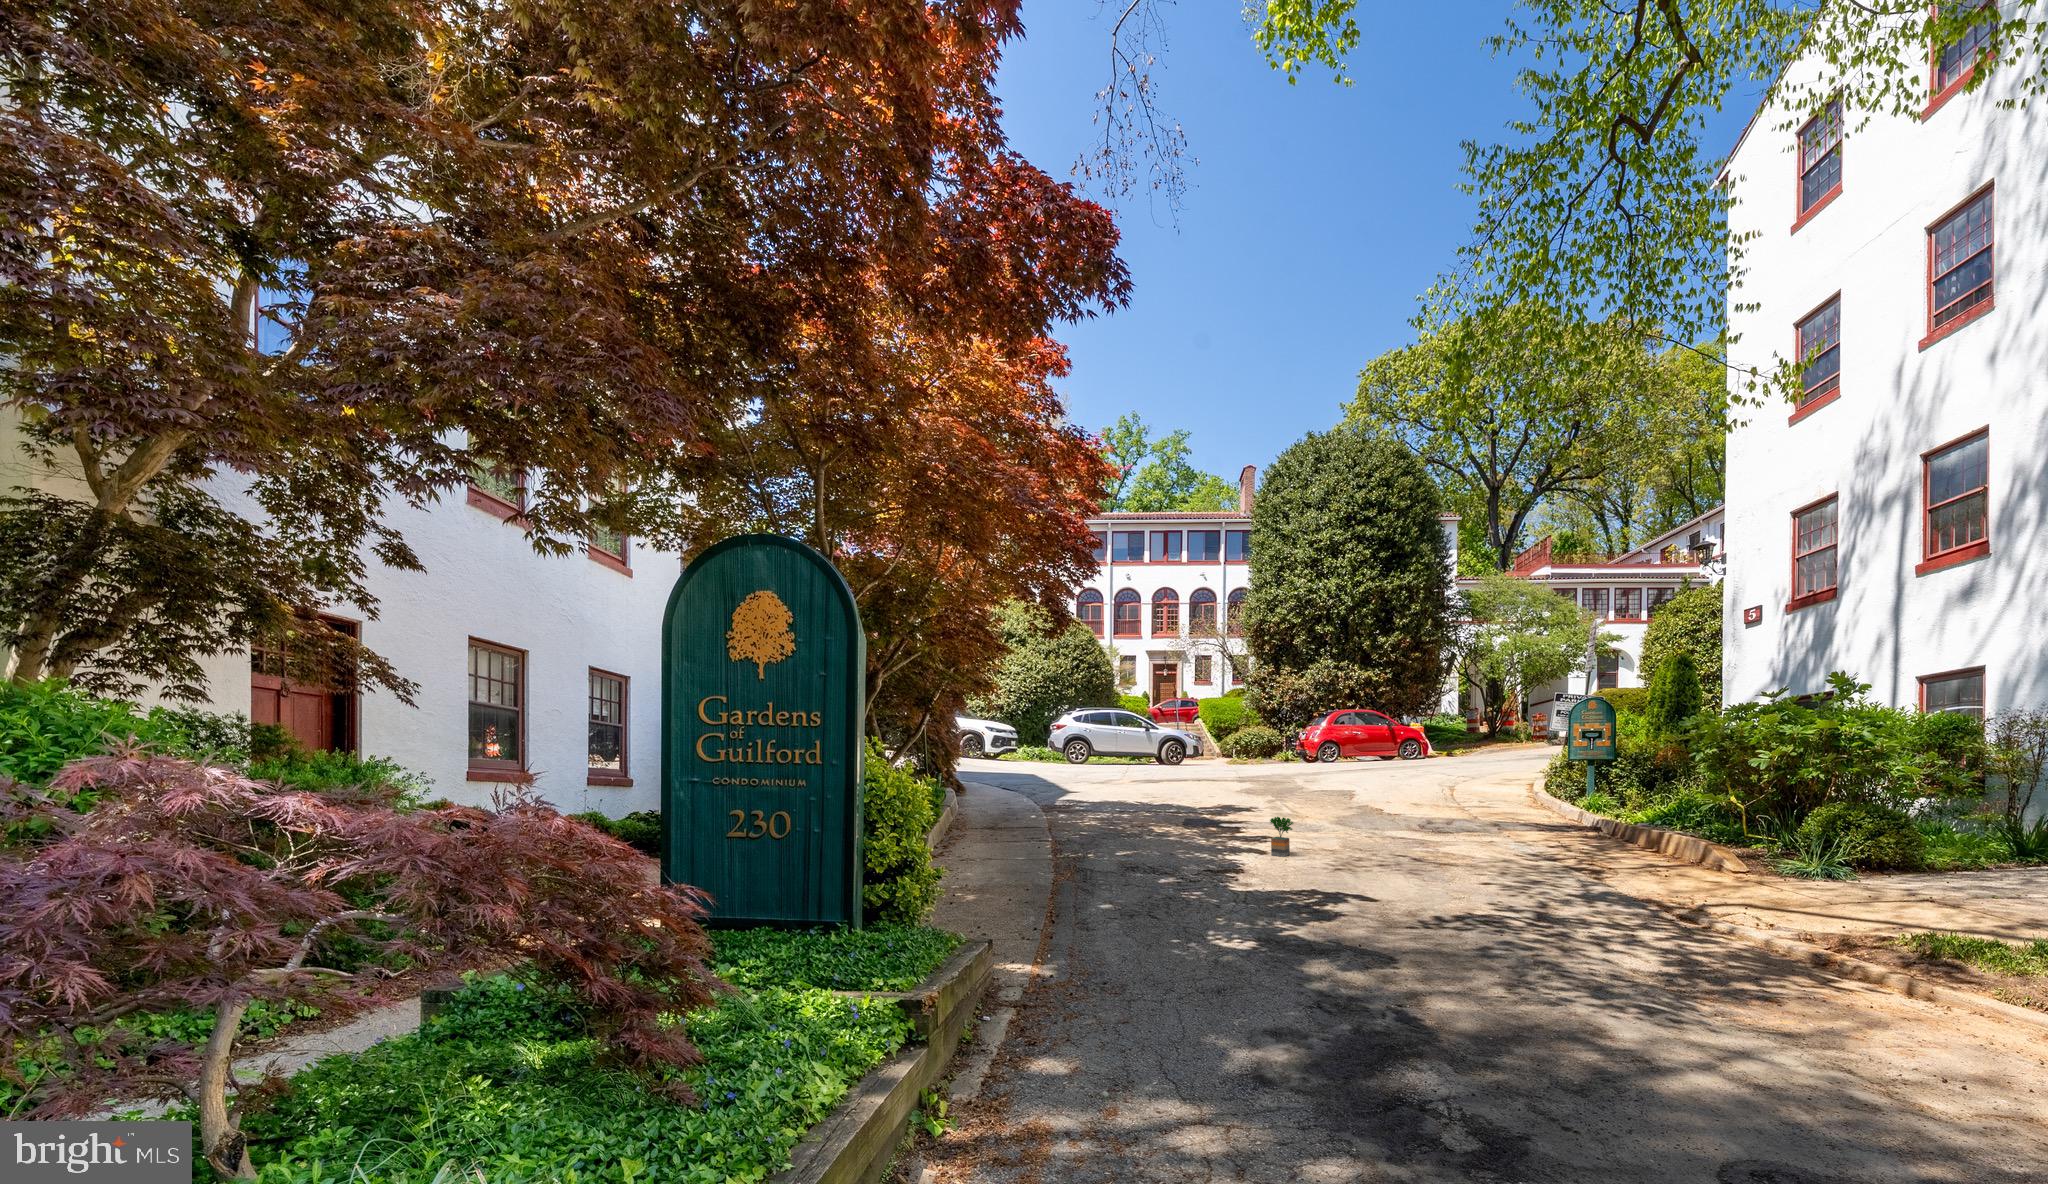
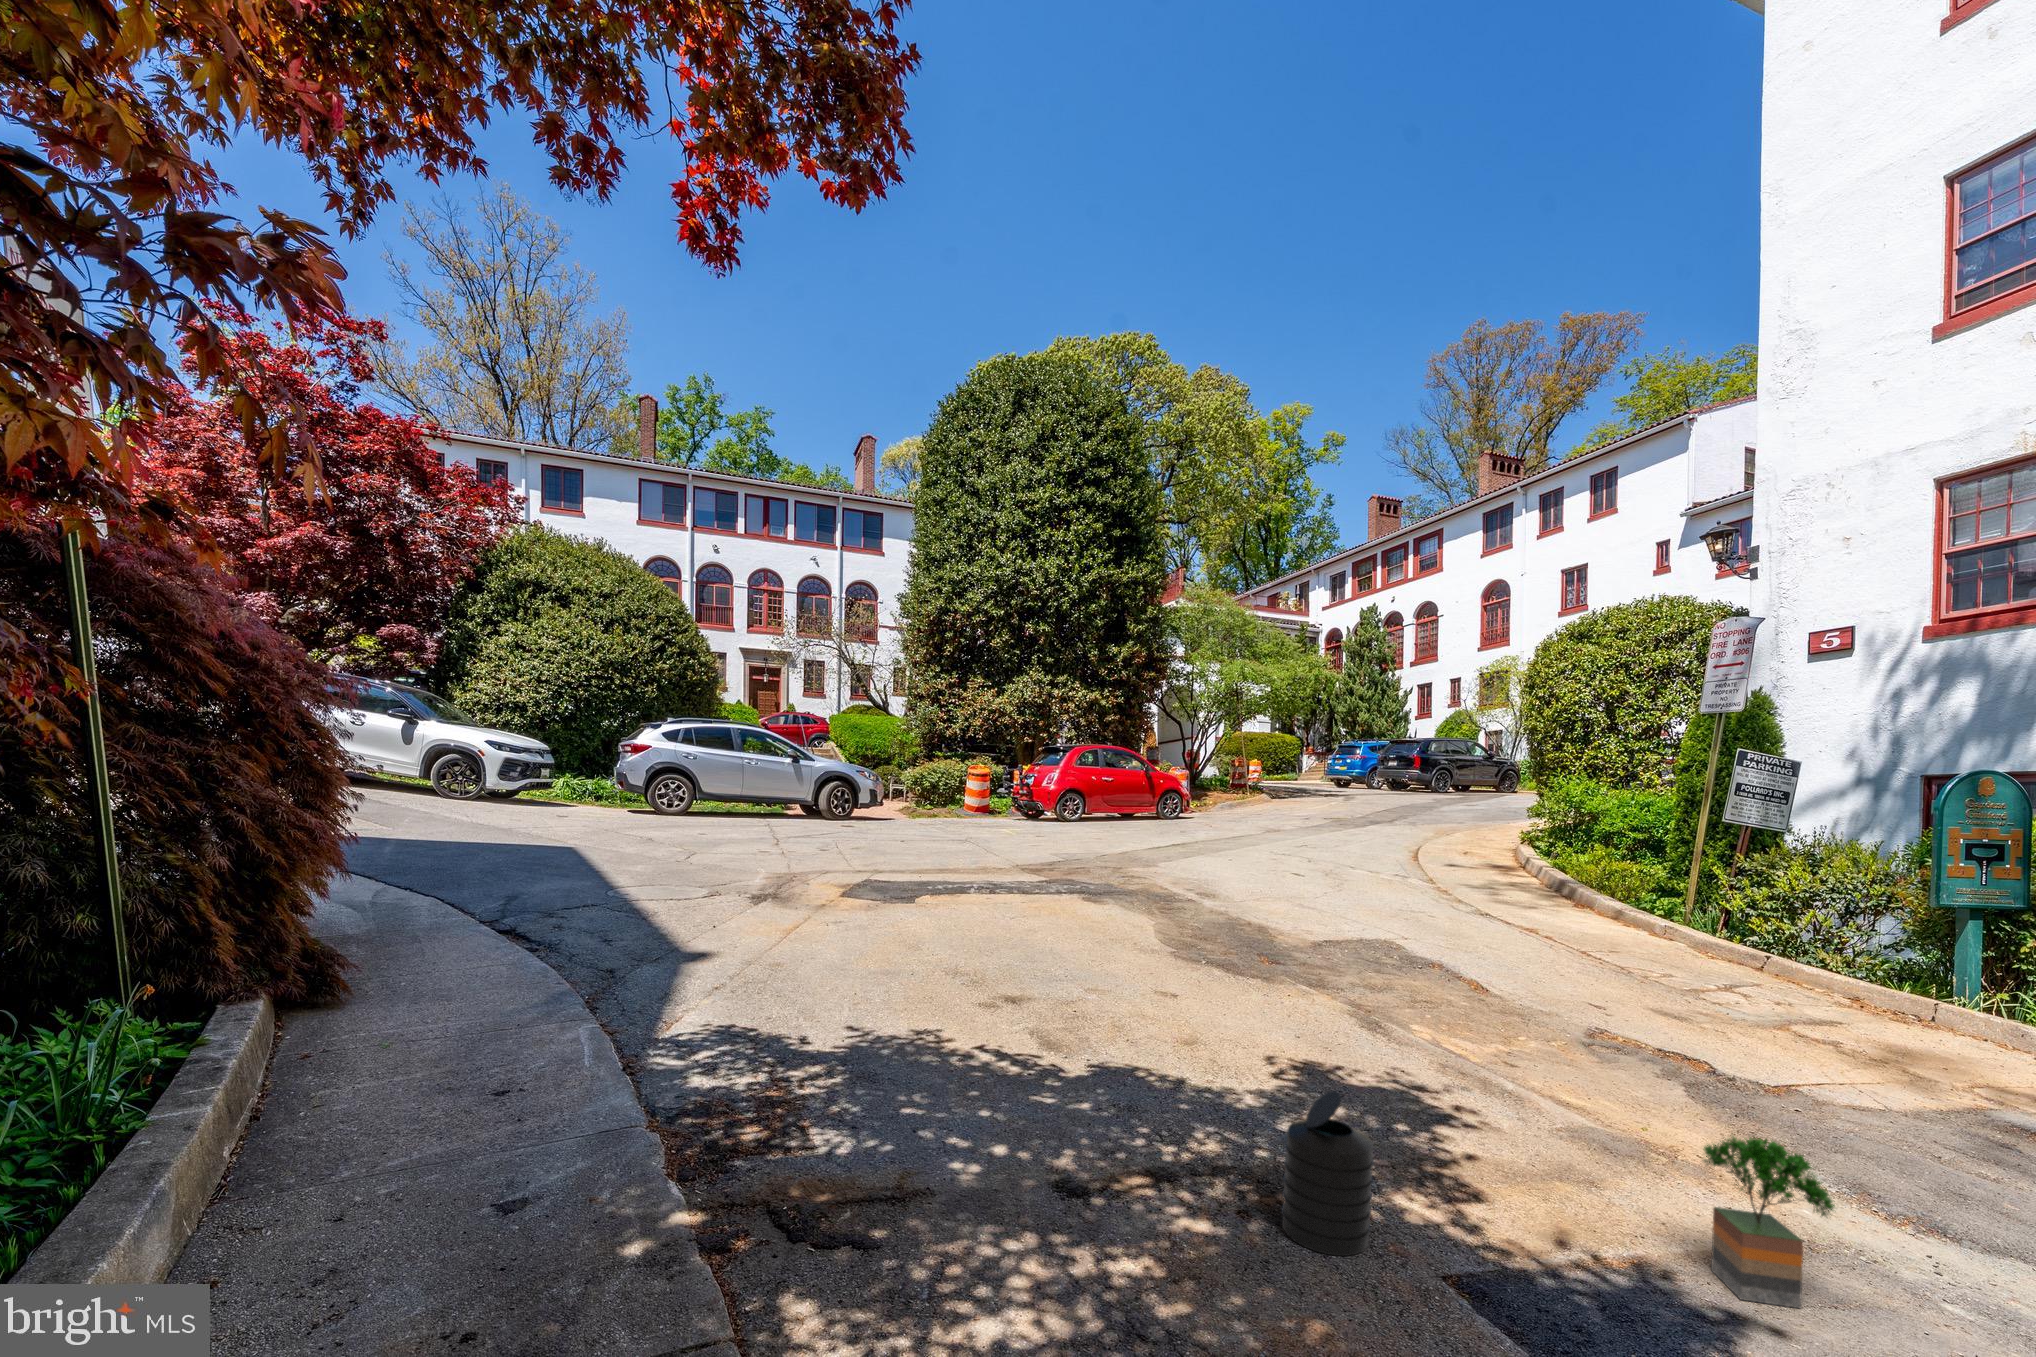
trash can: none [1170,808,1192,846] -> present [1281,1091,1374,1256]

